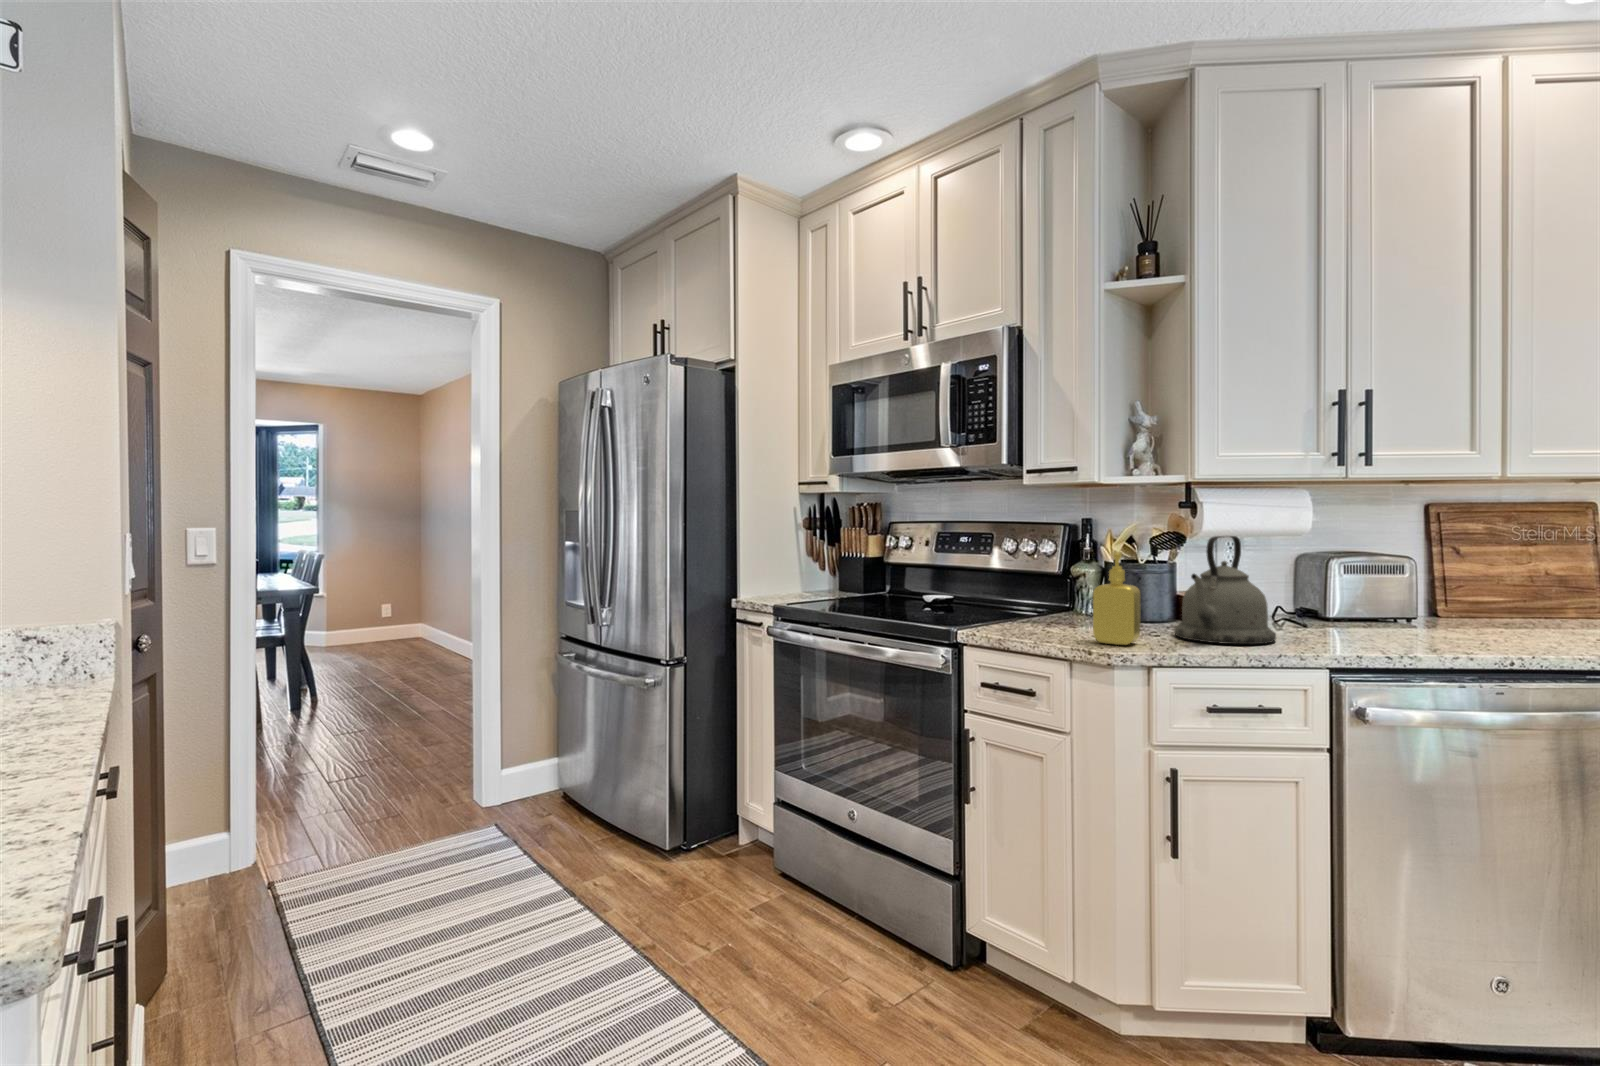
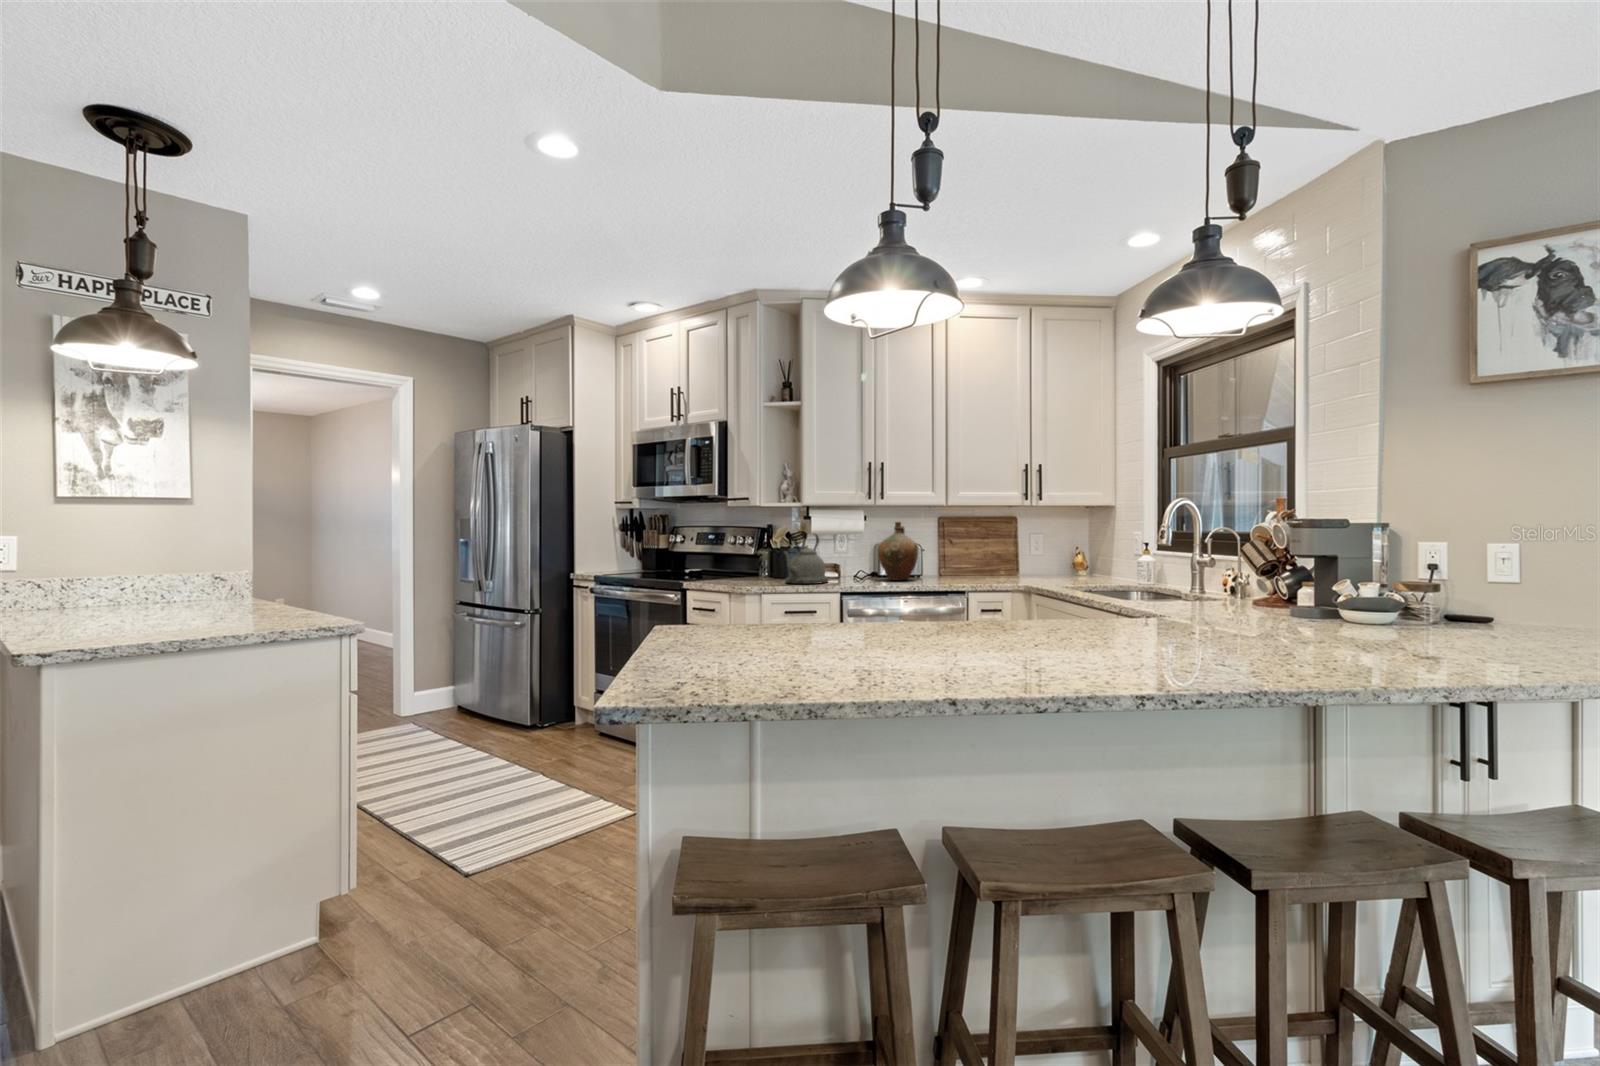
ceramic jug: none [1369,512,1478,637] -> present [878,522,918,580]
soap dispenser: present [1093,551,1140,645] -> none [742,541,763,585]

